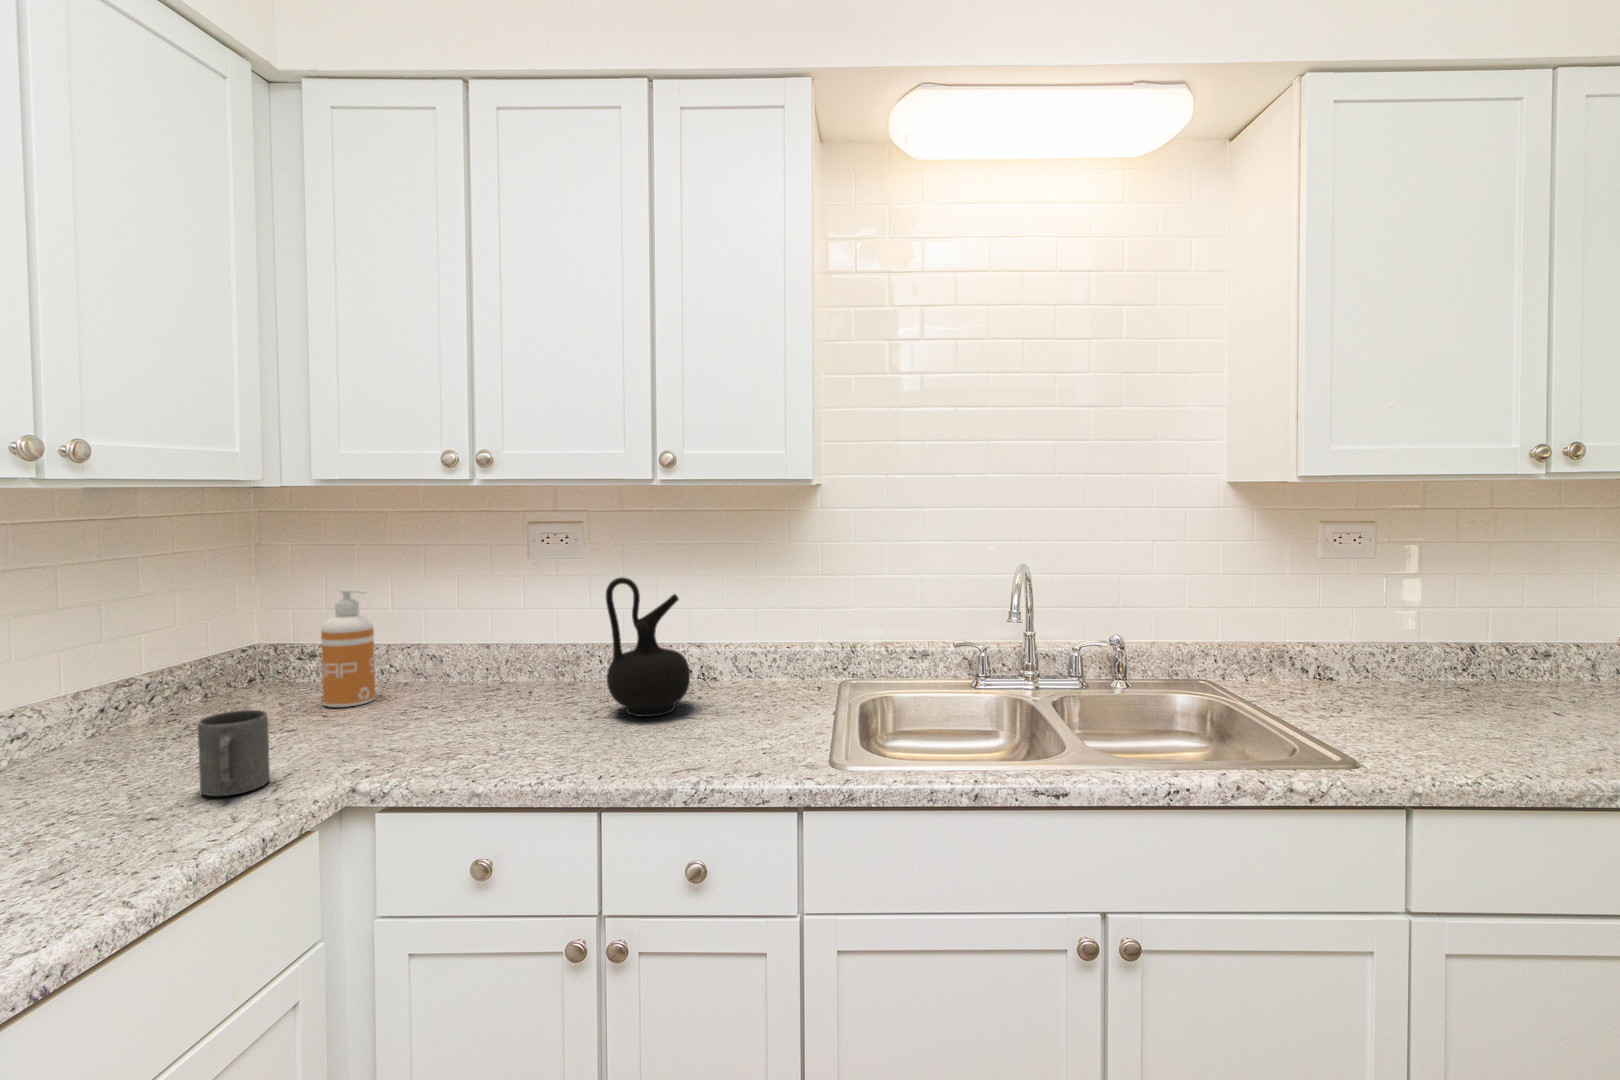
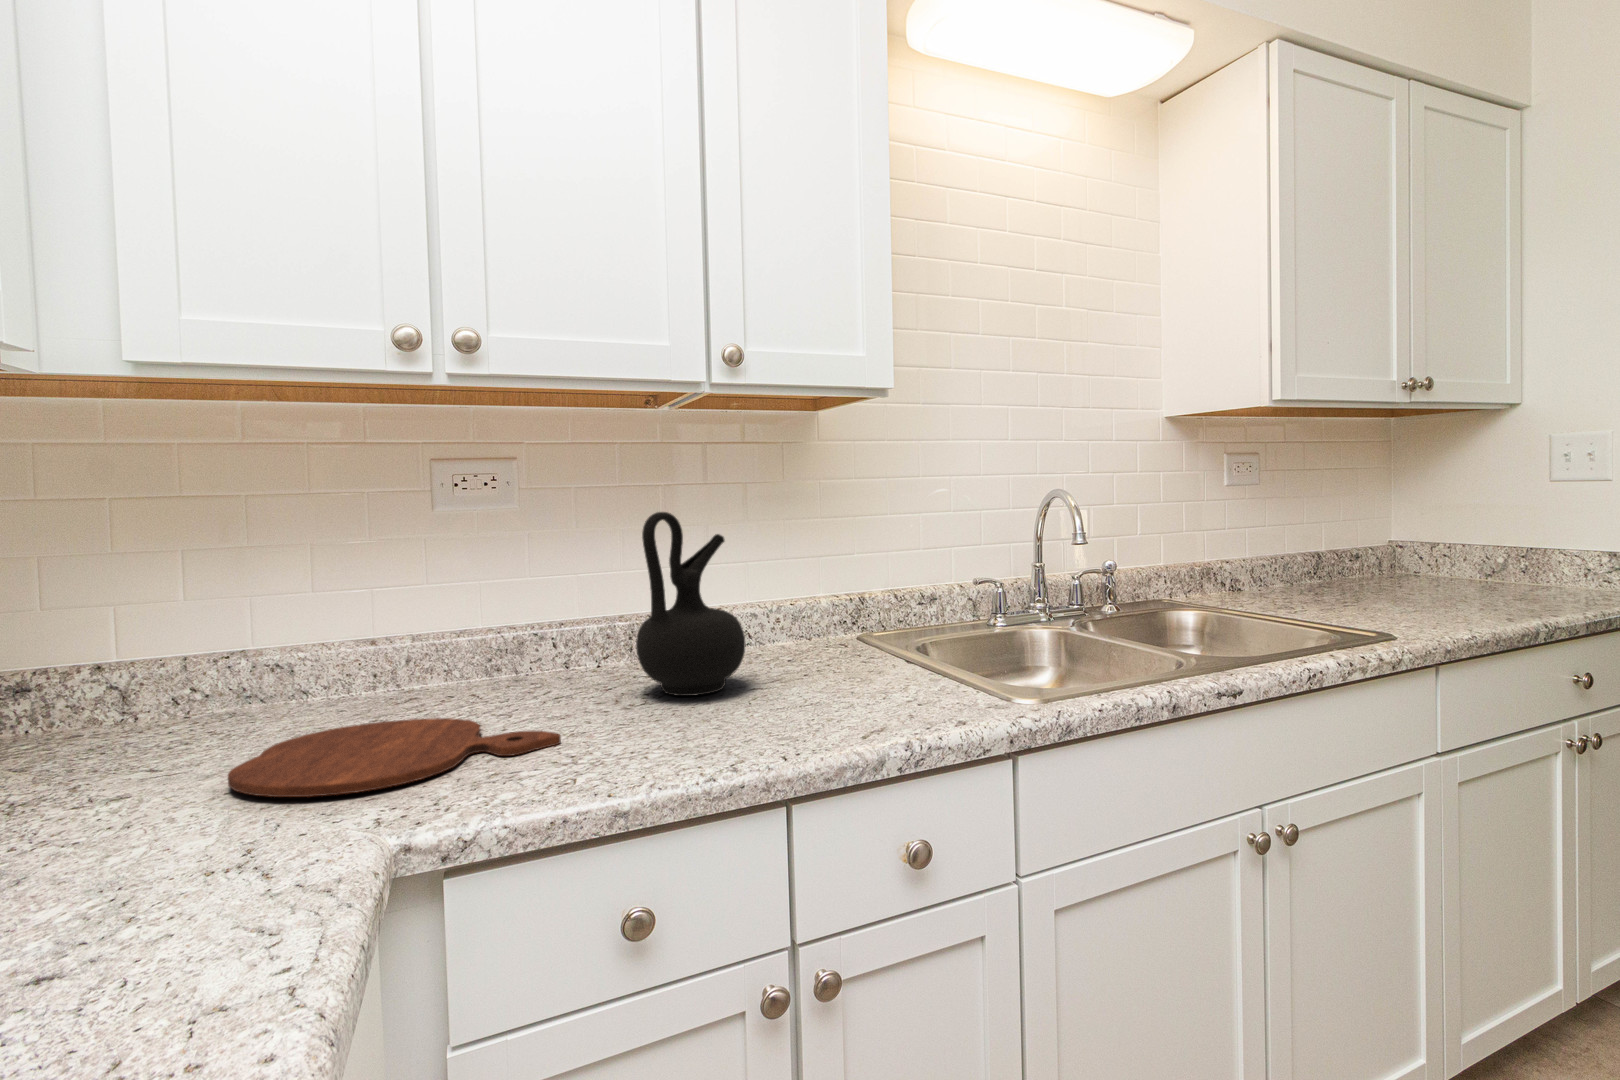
soap dispenser: present [321,589,375,707] -> none [102,556,208,759]
cutting board: none [331,705,512,751] -> present [228,718,561,797]
mug: present [198,710,270,796] -> none [82,739,230,915]

